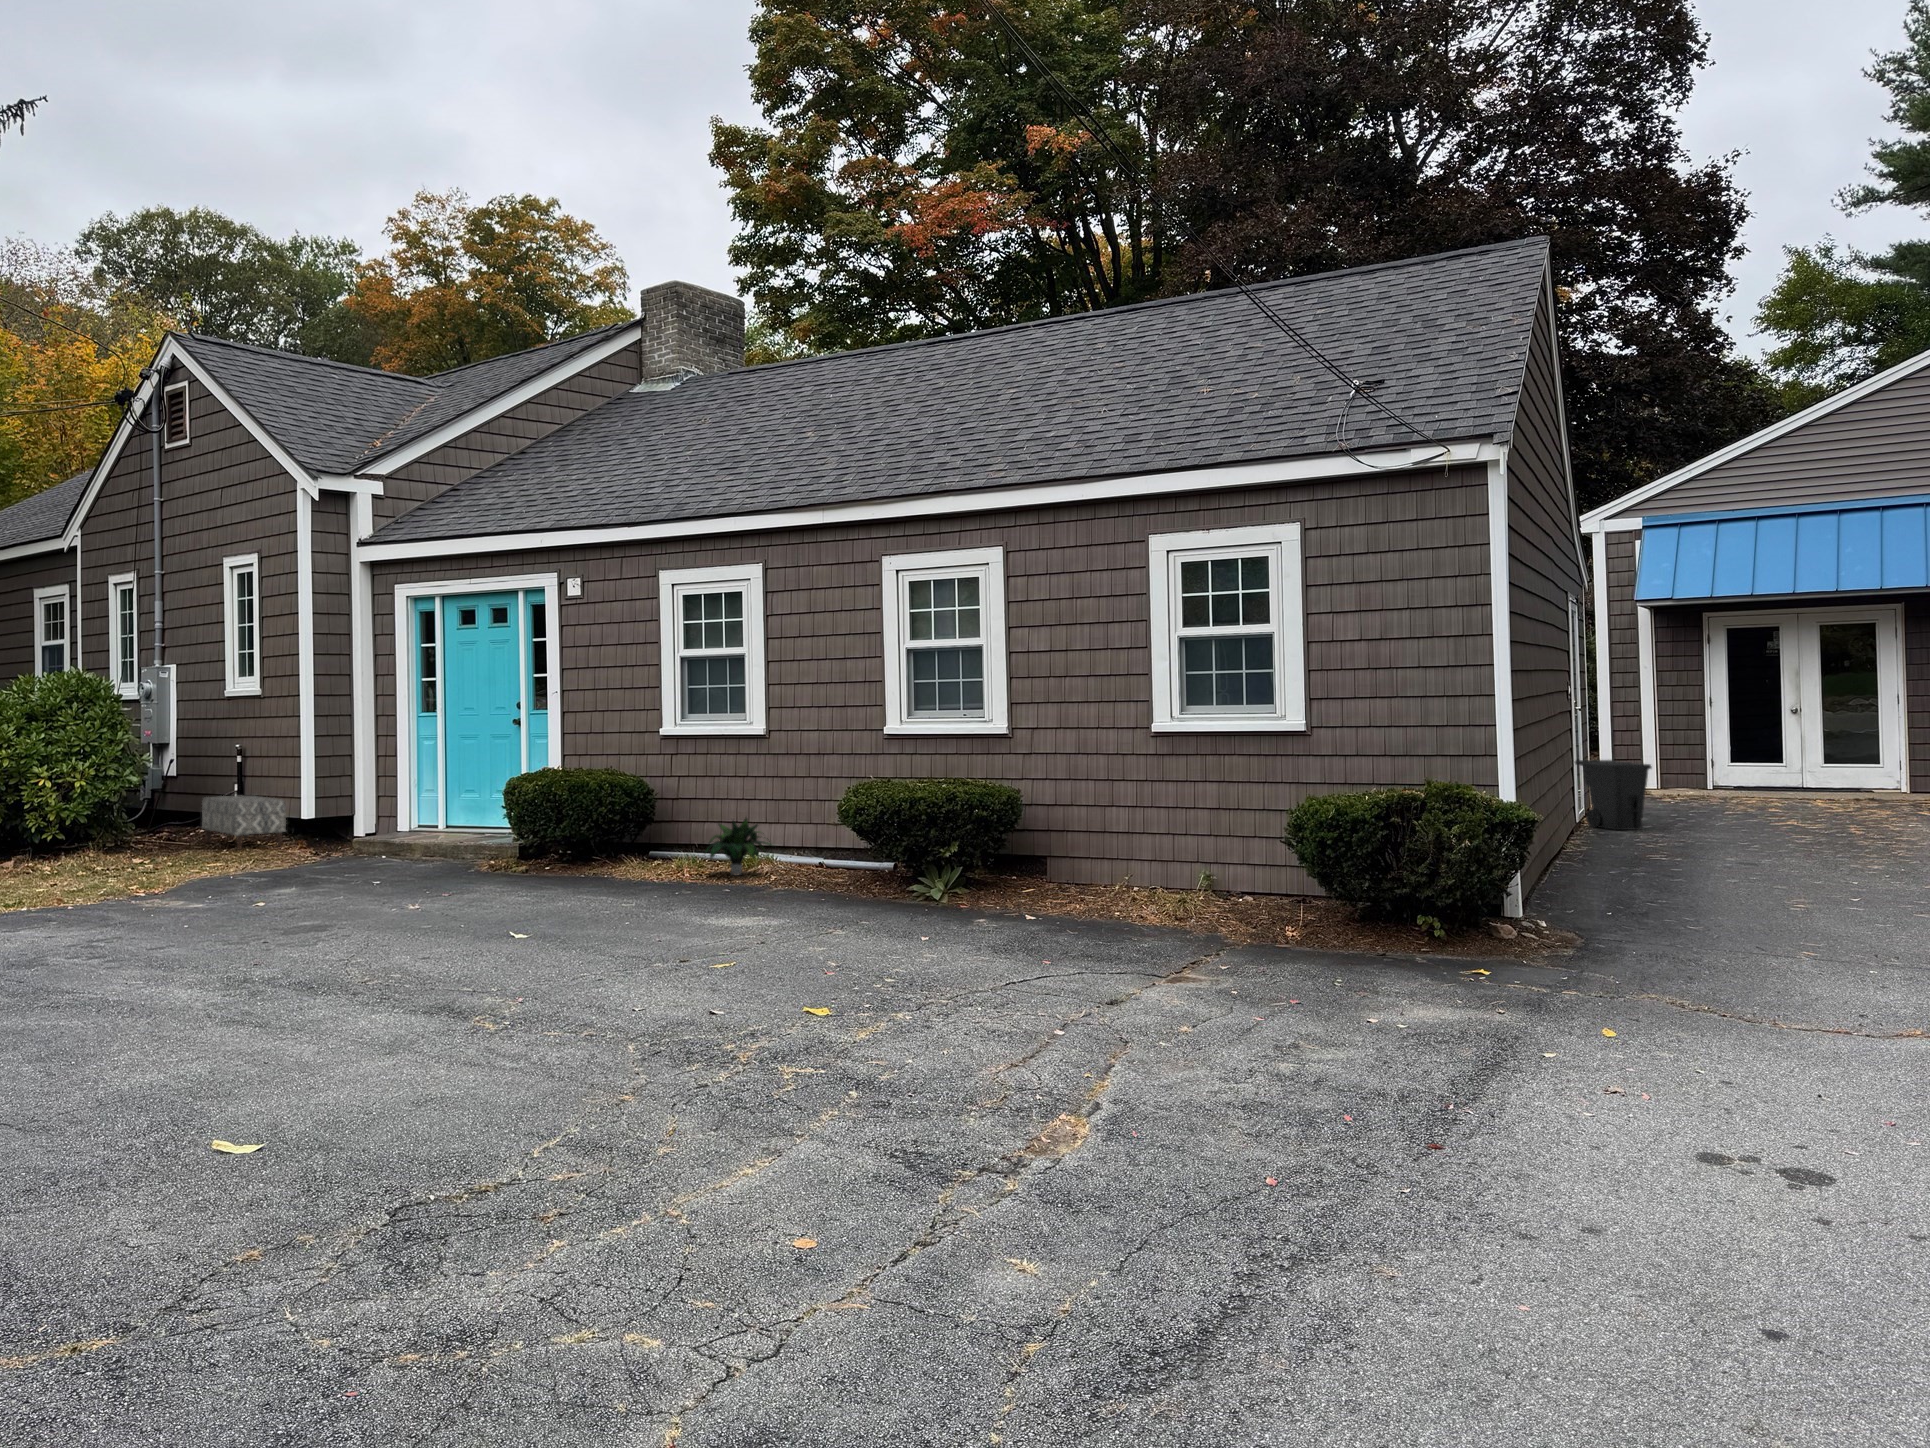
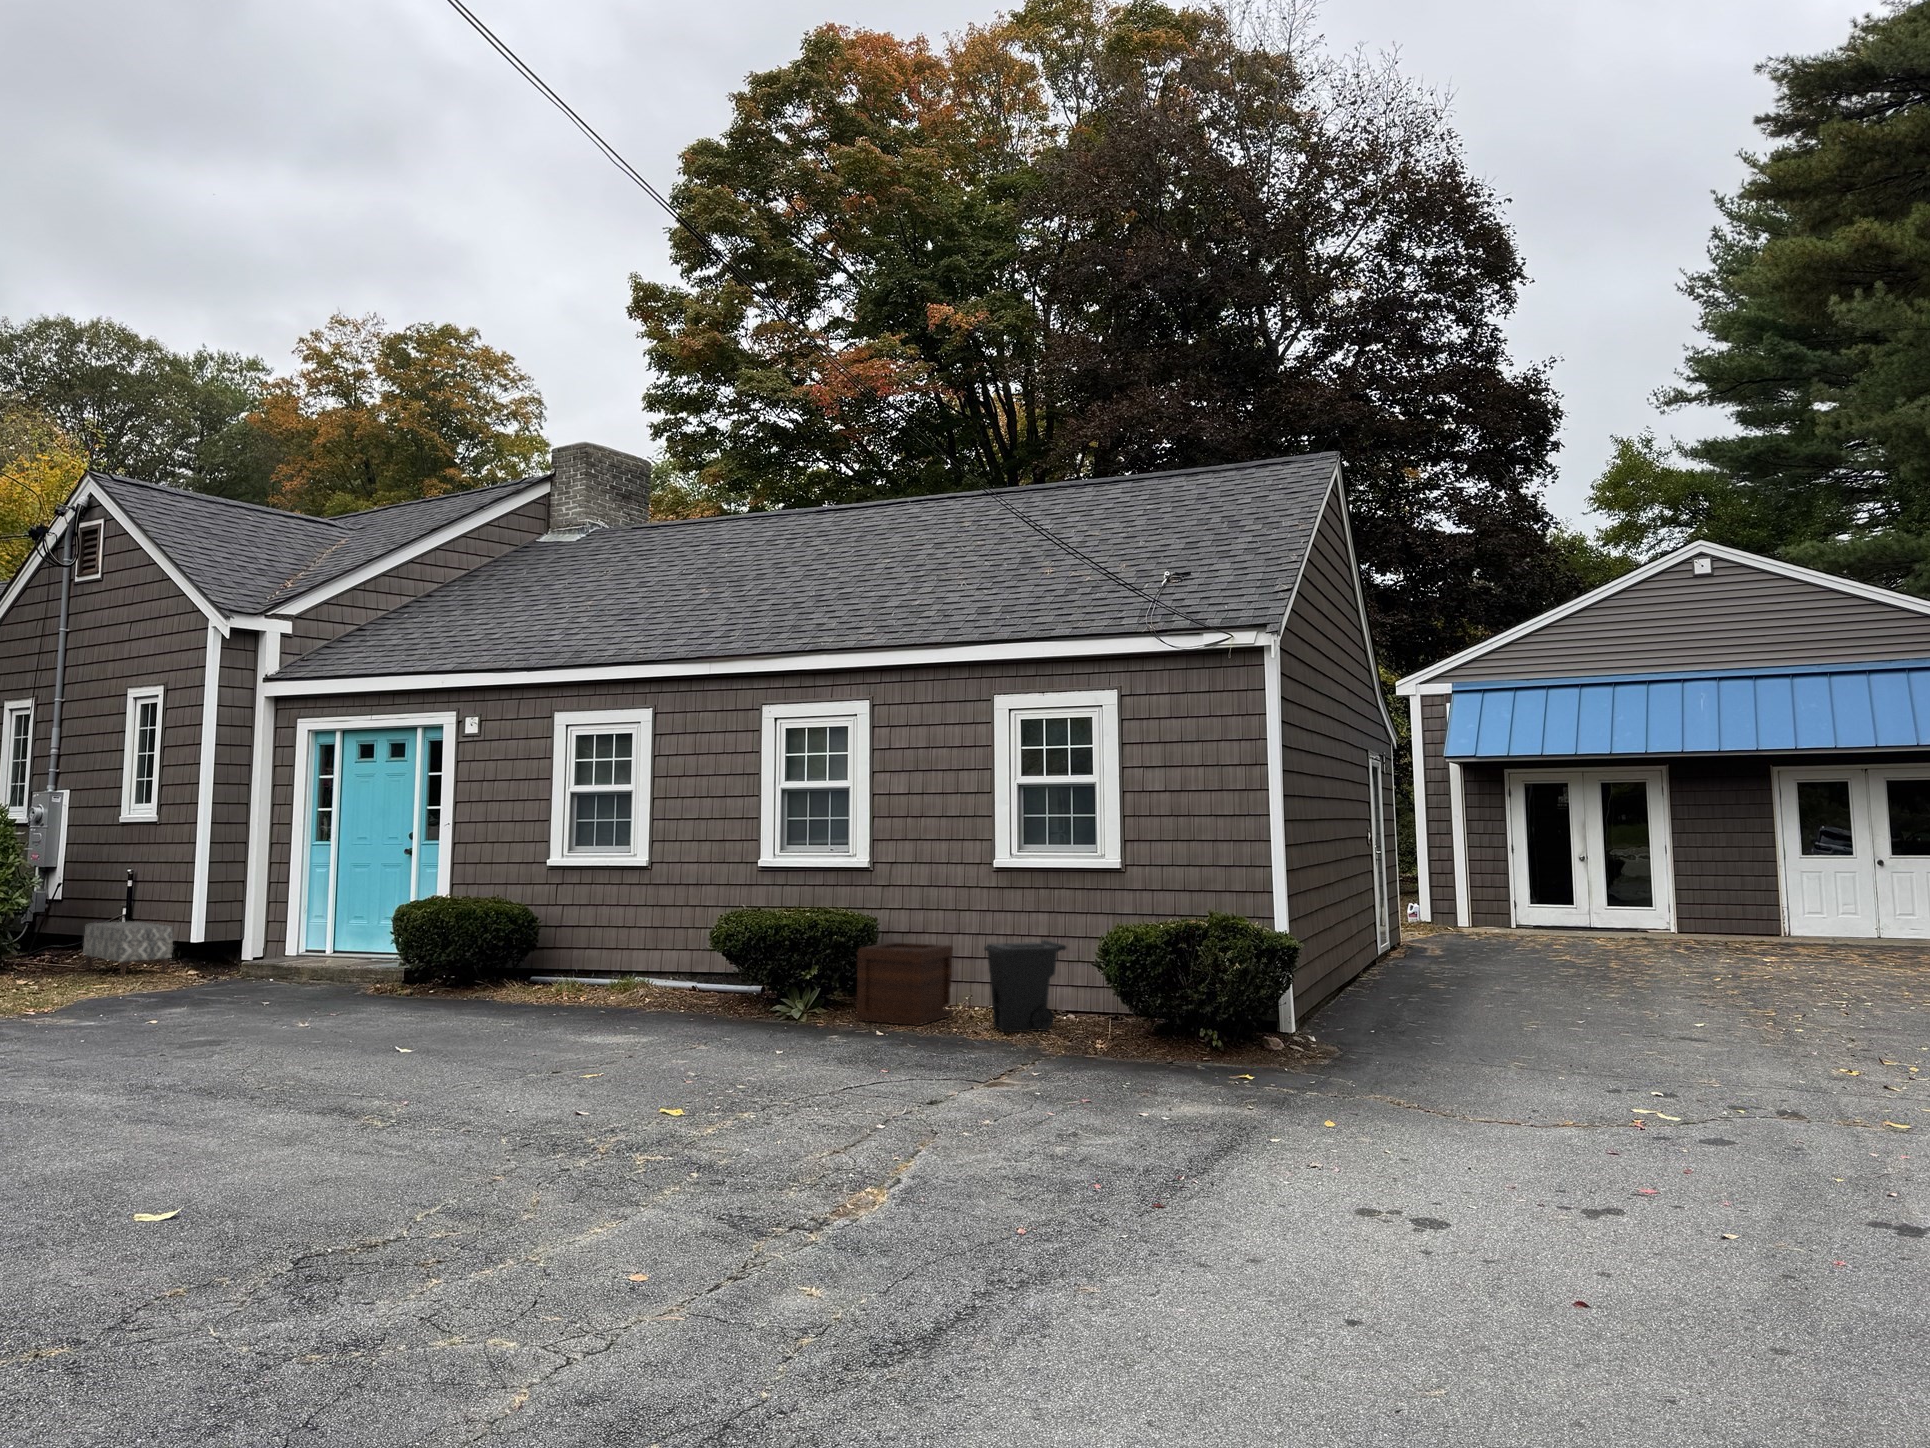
trash can: present [1575,760,1652,830] -> present [984,940,1066,1032]
wooden crate: none [999,816,1107,909] -> present [856,943,954,1026]
potted plant: present [705,818,771,875] -> none [588,942,660,998]

